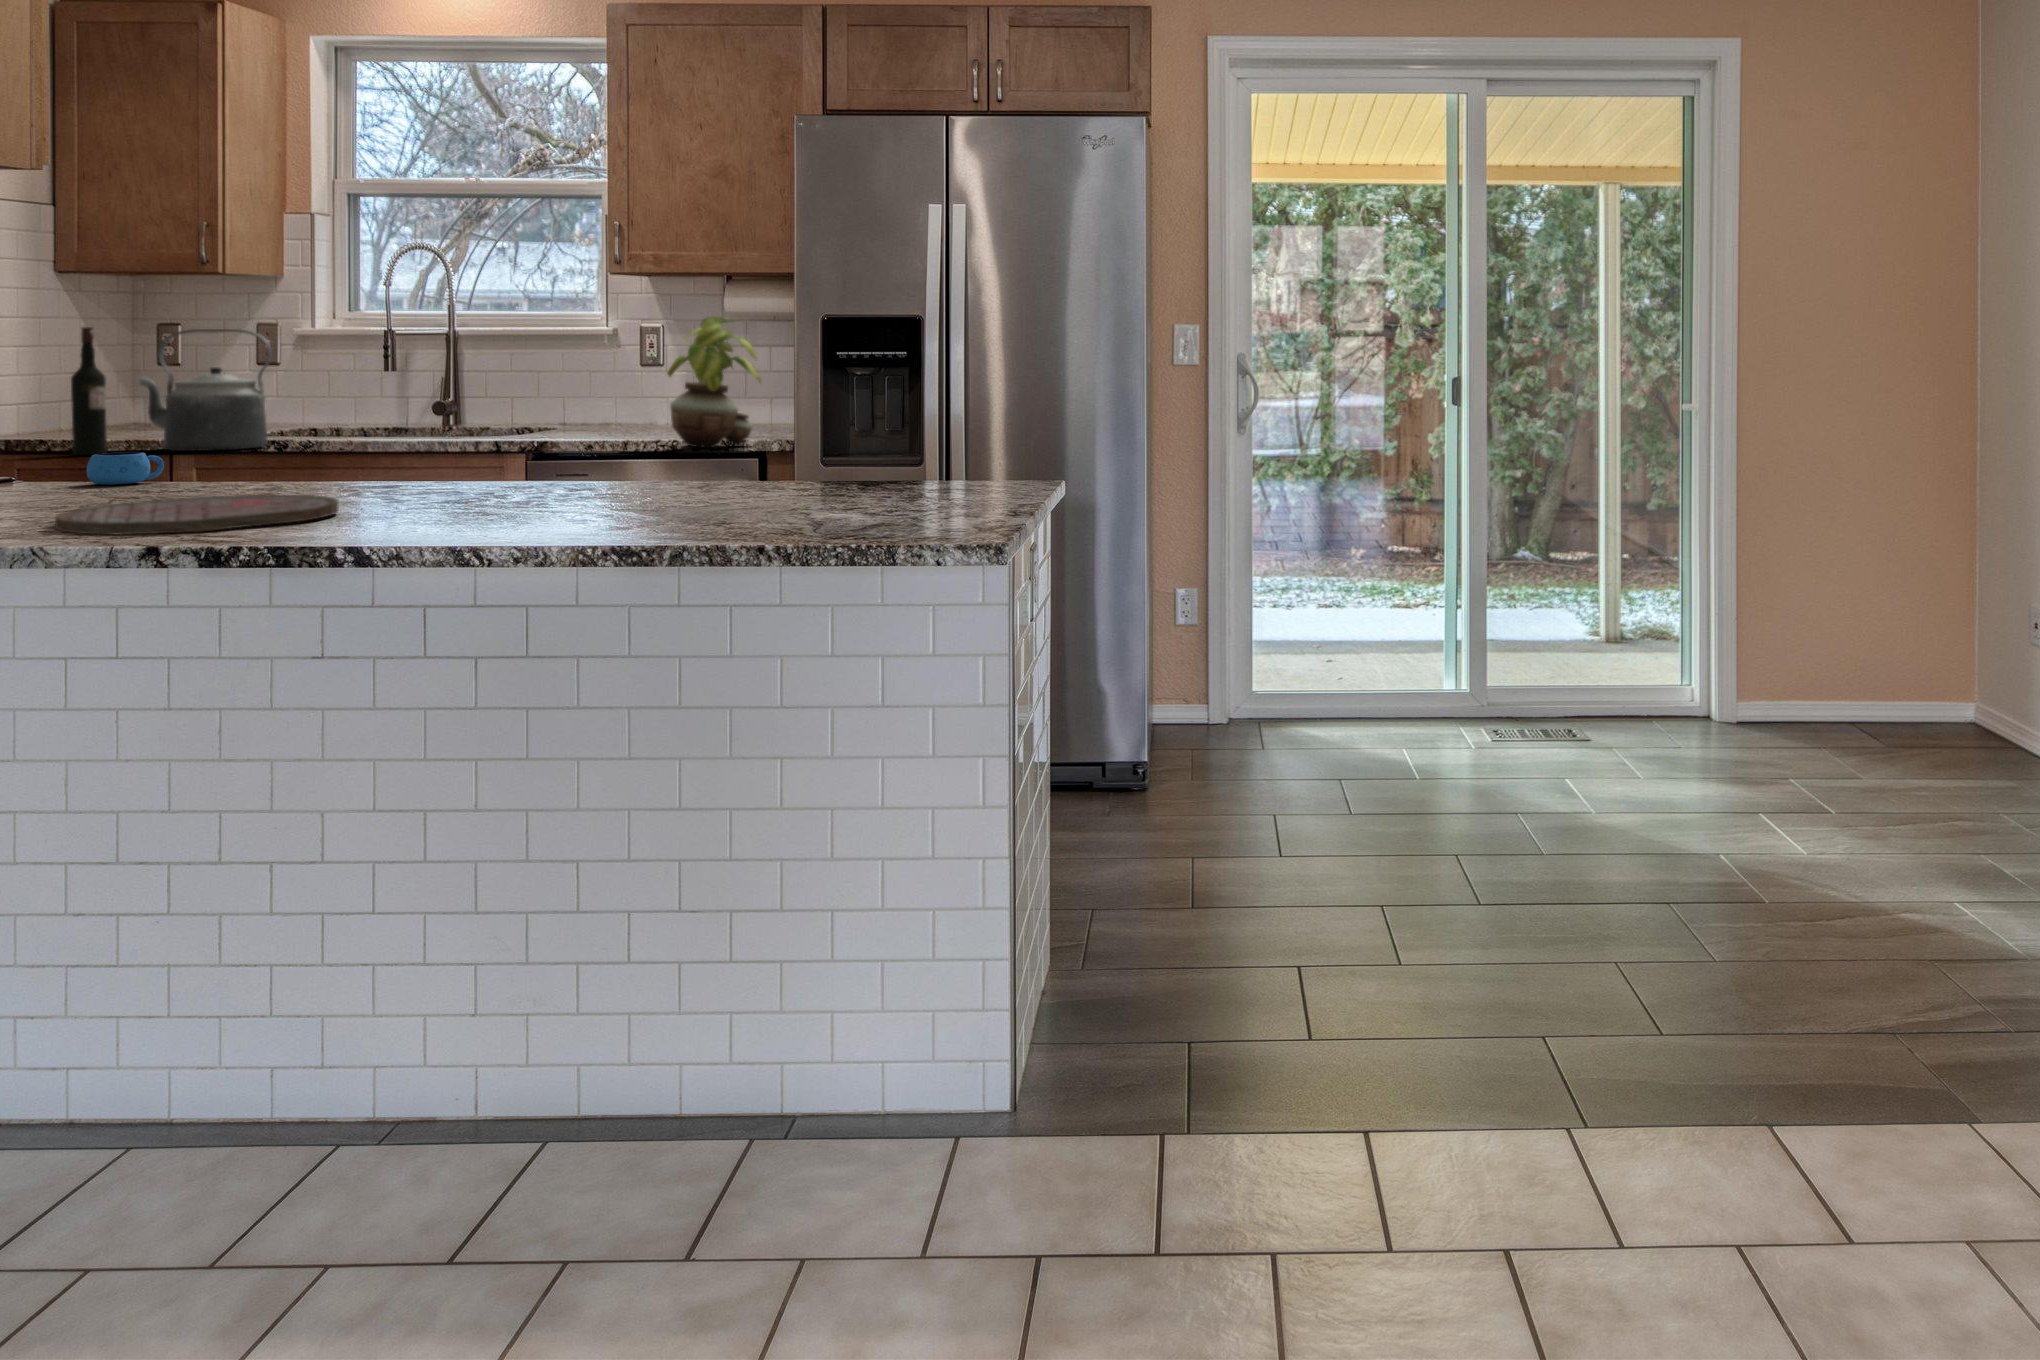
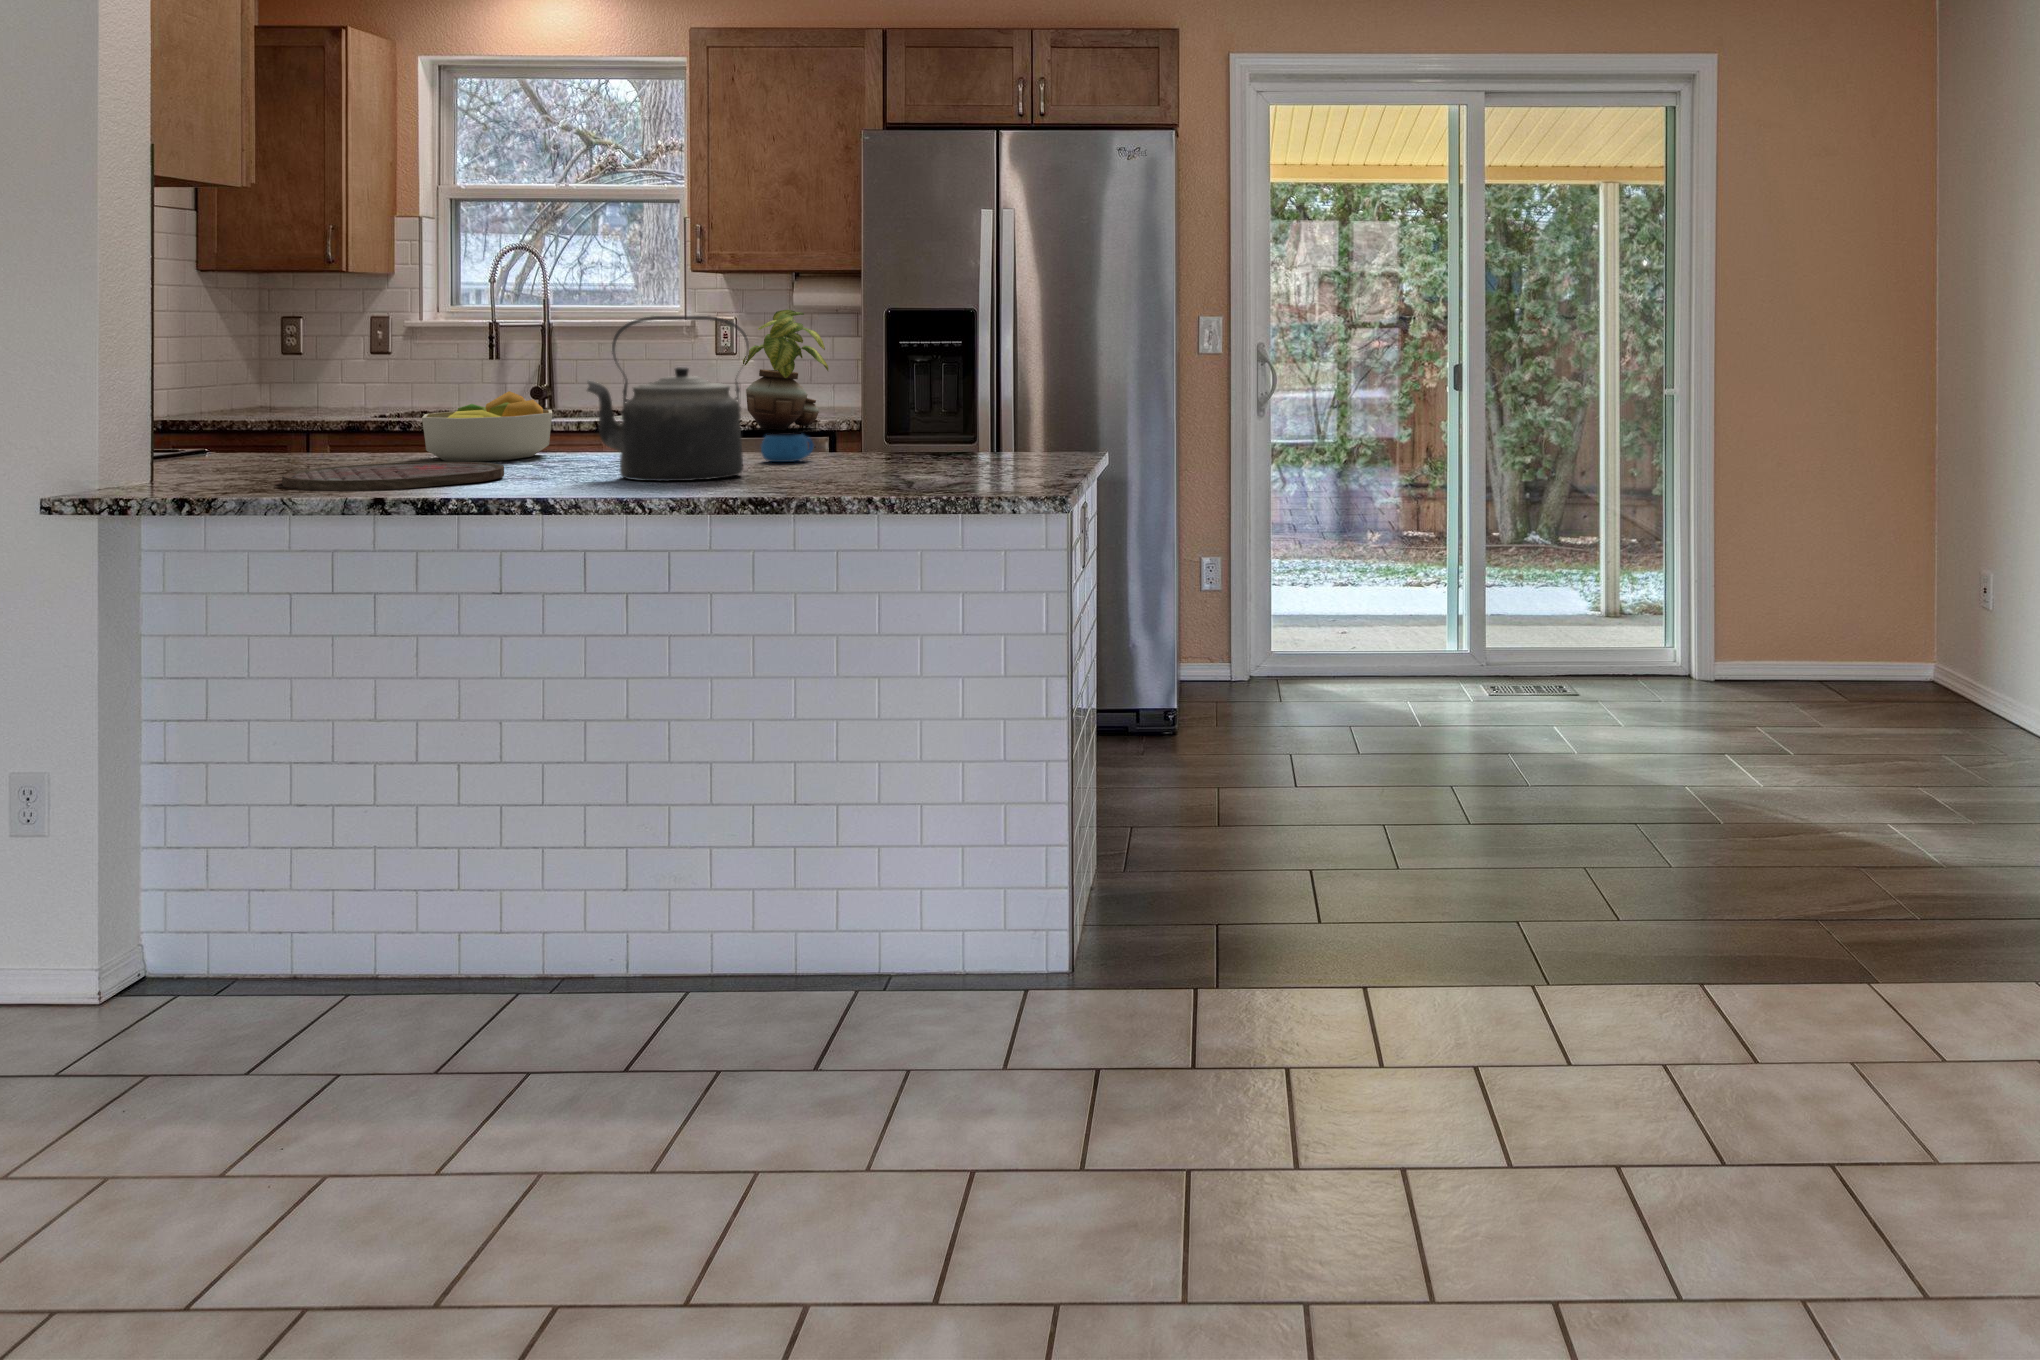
wine bottle: present [71,327,107,455] -> none [219,319,250,434]
kettle: present [139,329,272,451] -> present [587,316,749,481]
fruit bowl: none [262,409,426,492] -> present [422,391,552,462]
mug: present [87,452,164,485] -> present [761,434,814,462]

